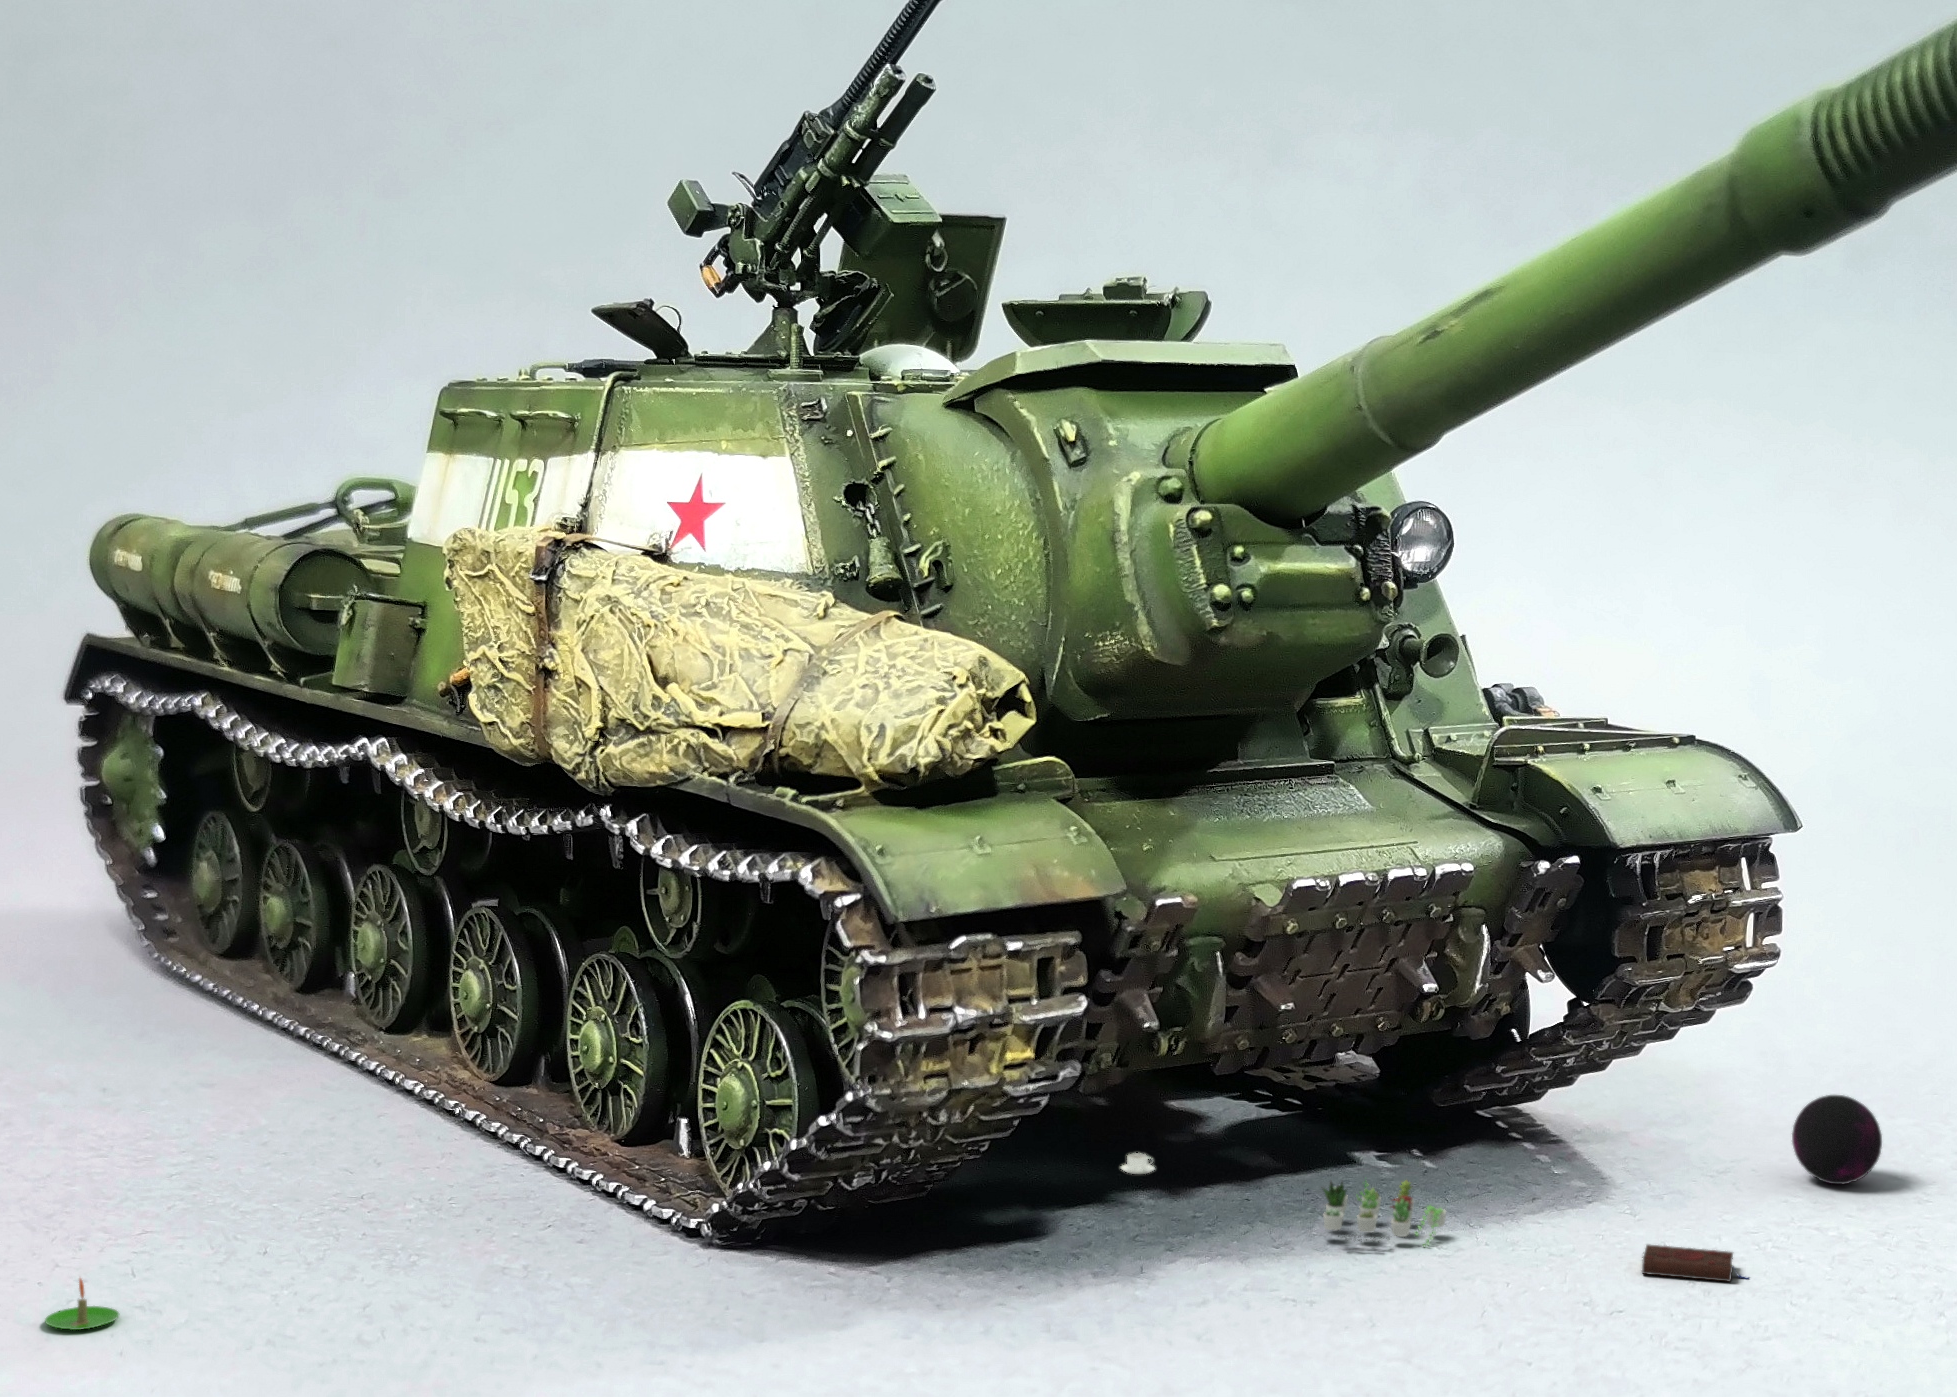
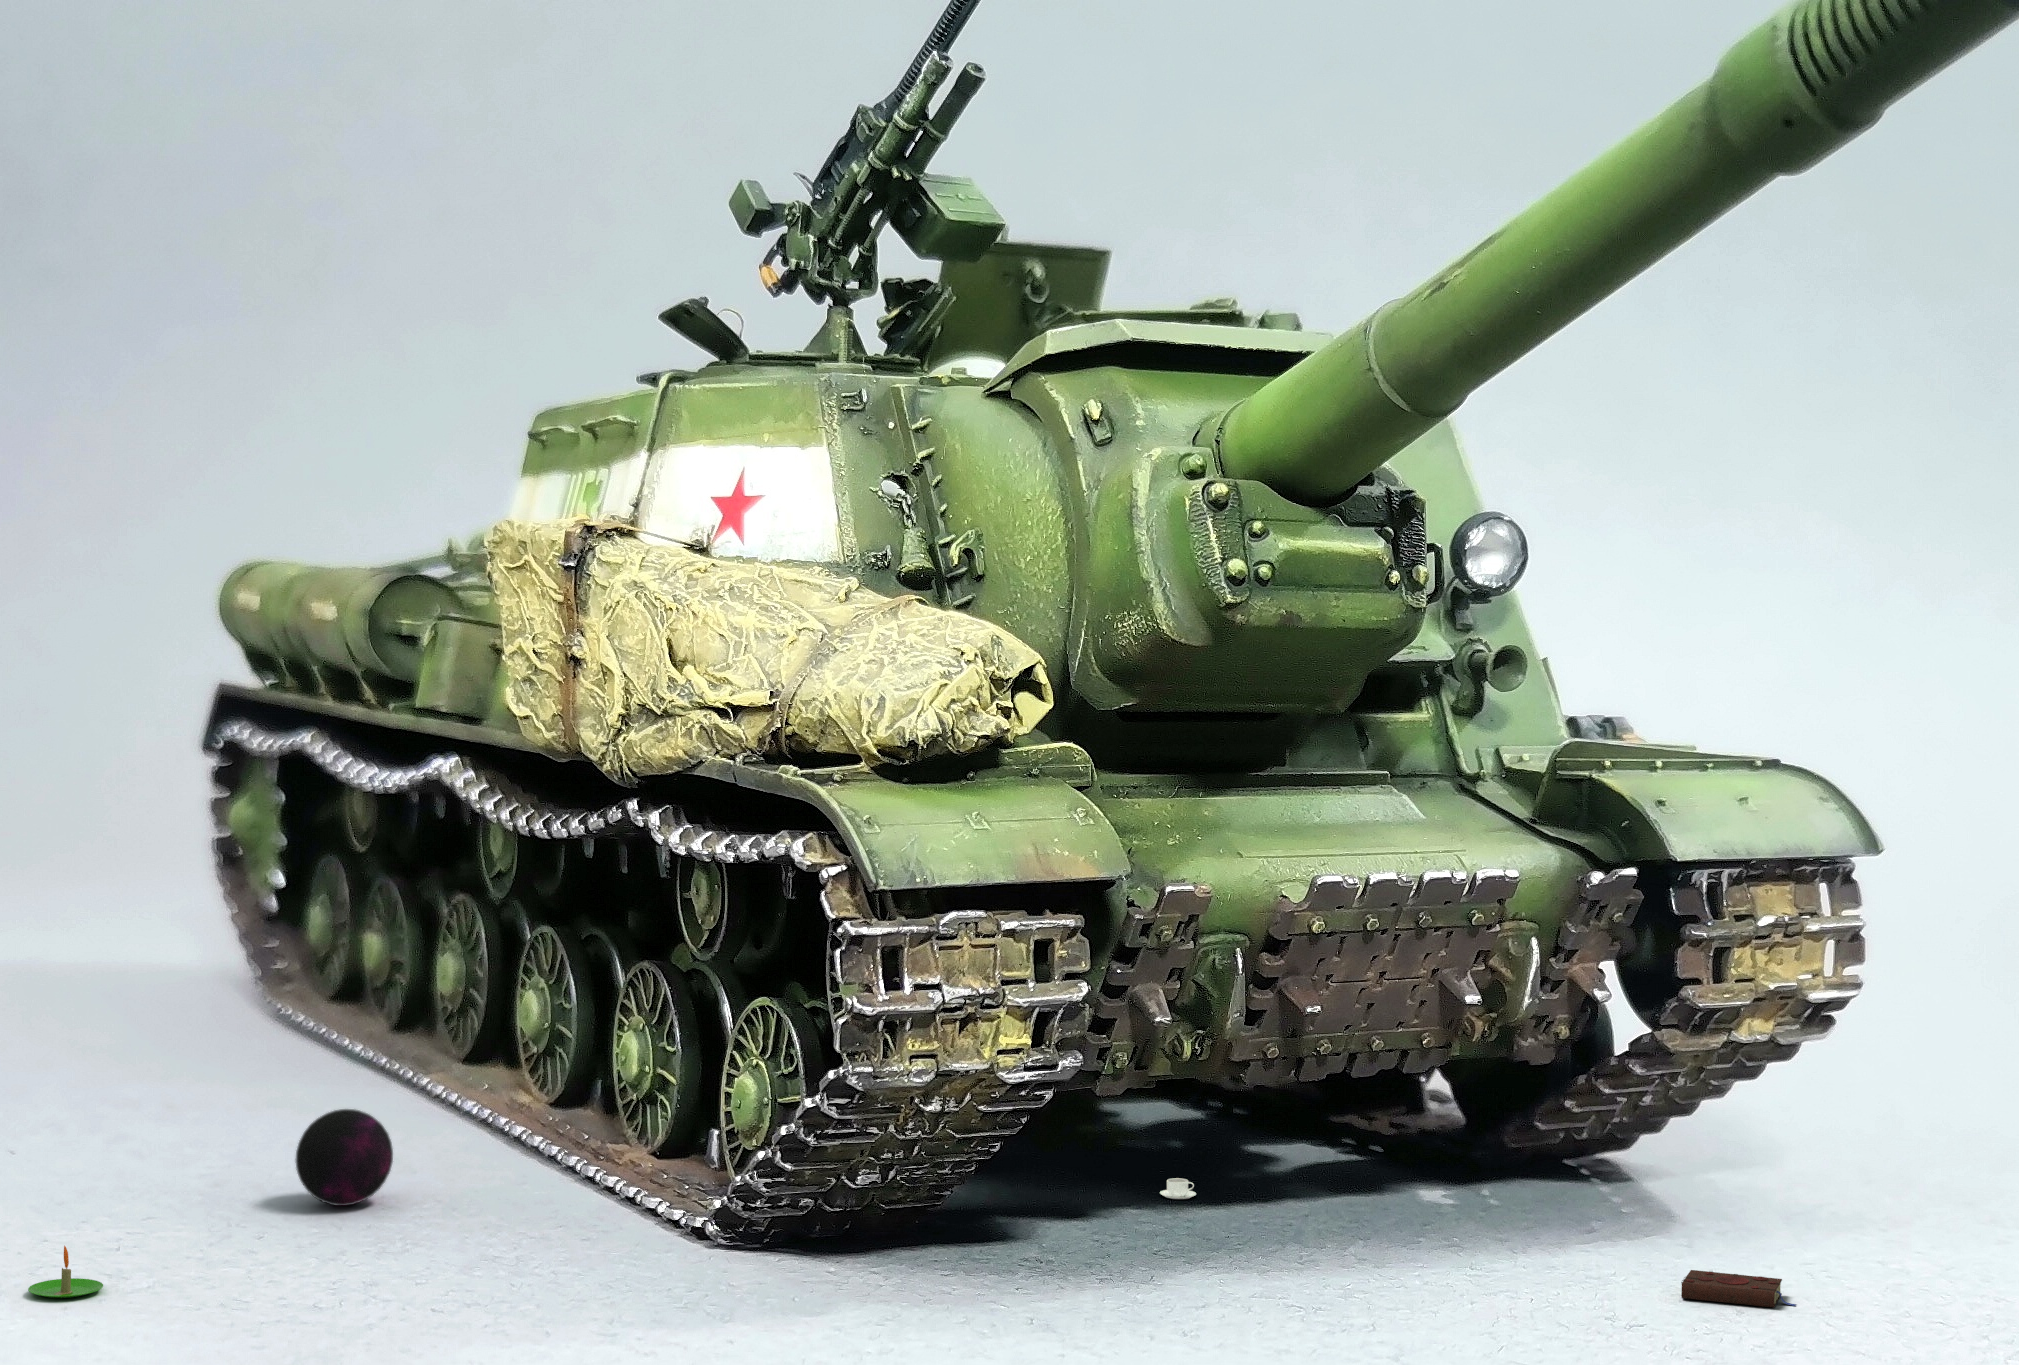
decorative orb: present [1792,1095,1882,1184] -> present [295,1109,393,1206]
succulent plant: present [1323,1180,1446,1246] -> none [1353,1196,1484,1269]

